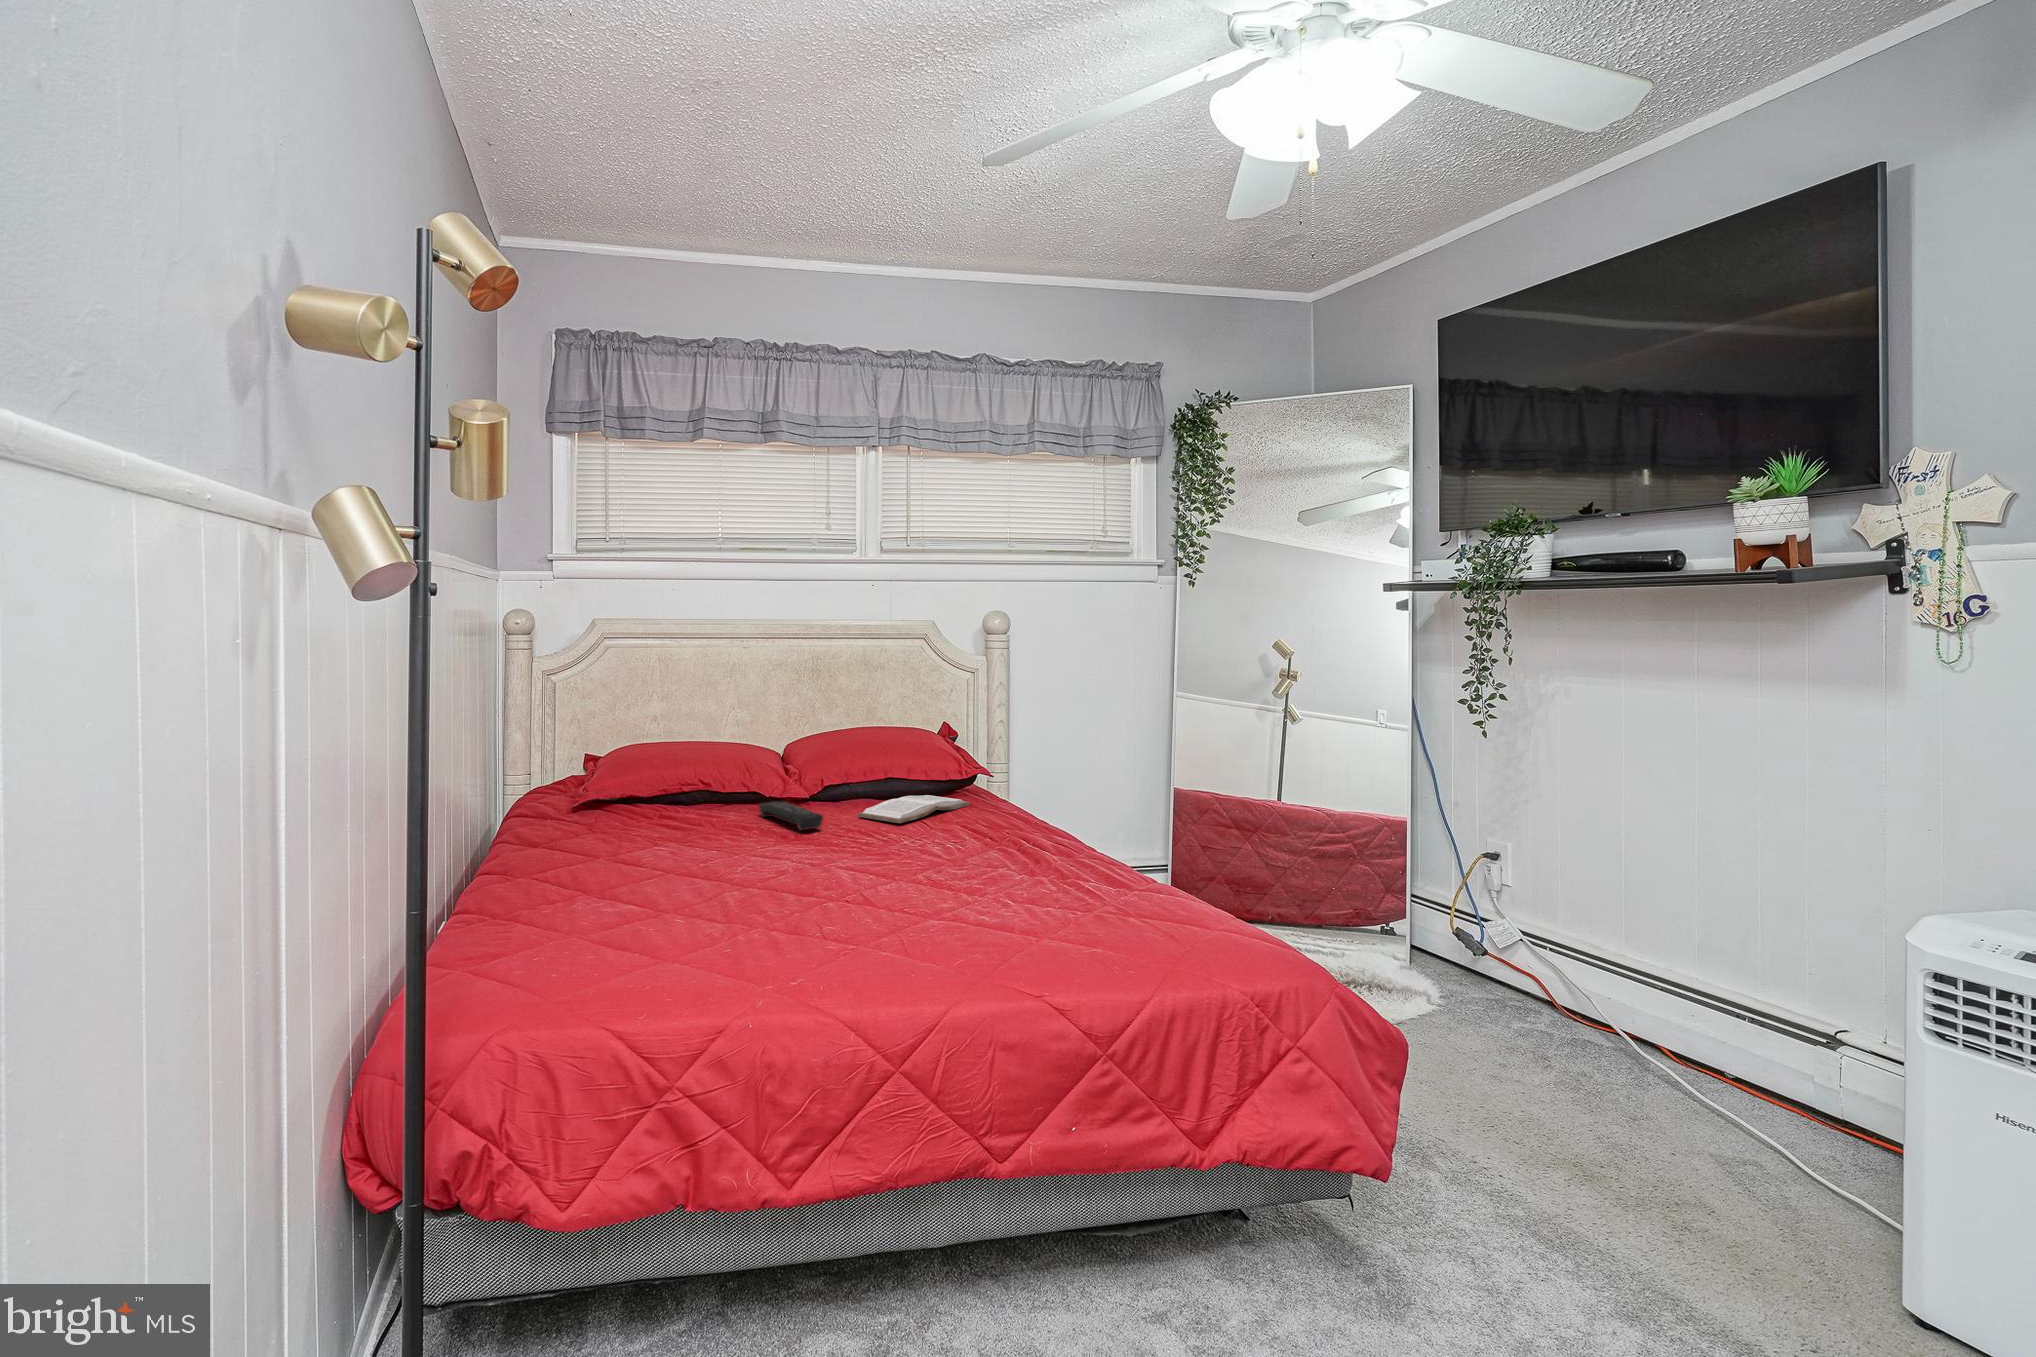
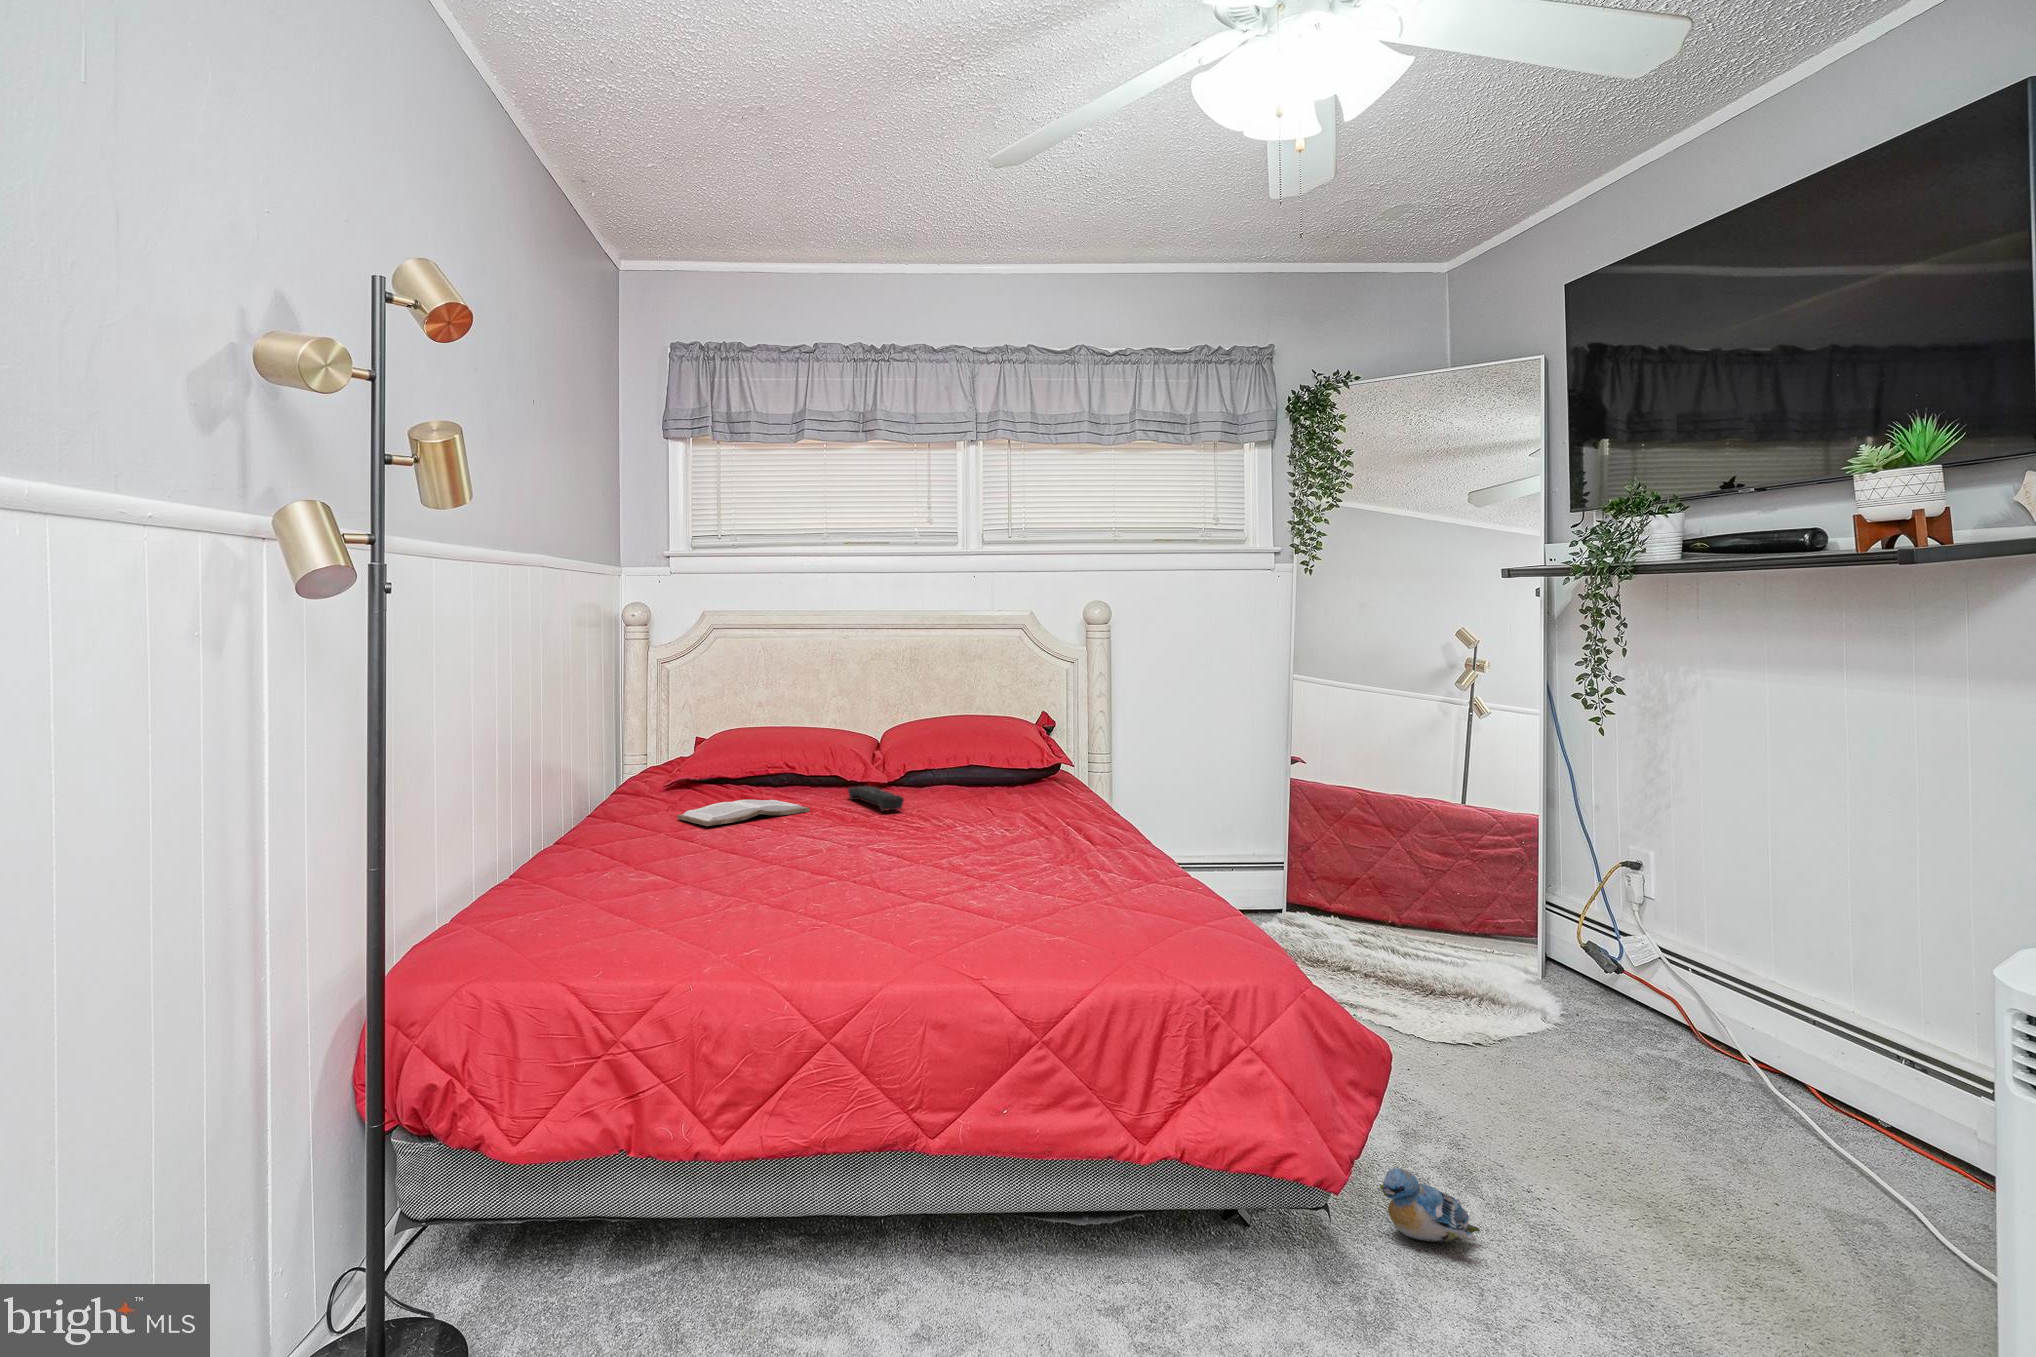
book: present [858,795,970,823] -> present [677,800,810,826]
plush toy: none [1363,1202,1464,1276] -> present [1380,1168,1480,1242]

